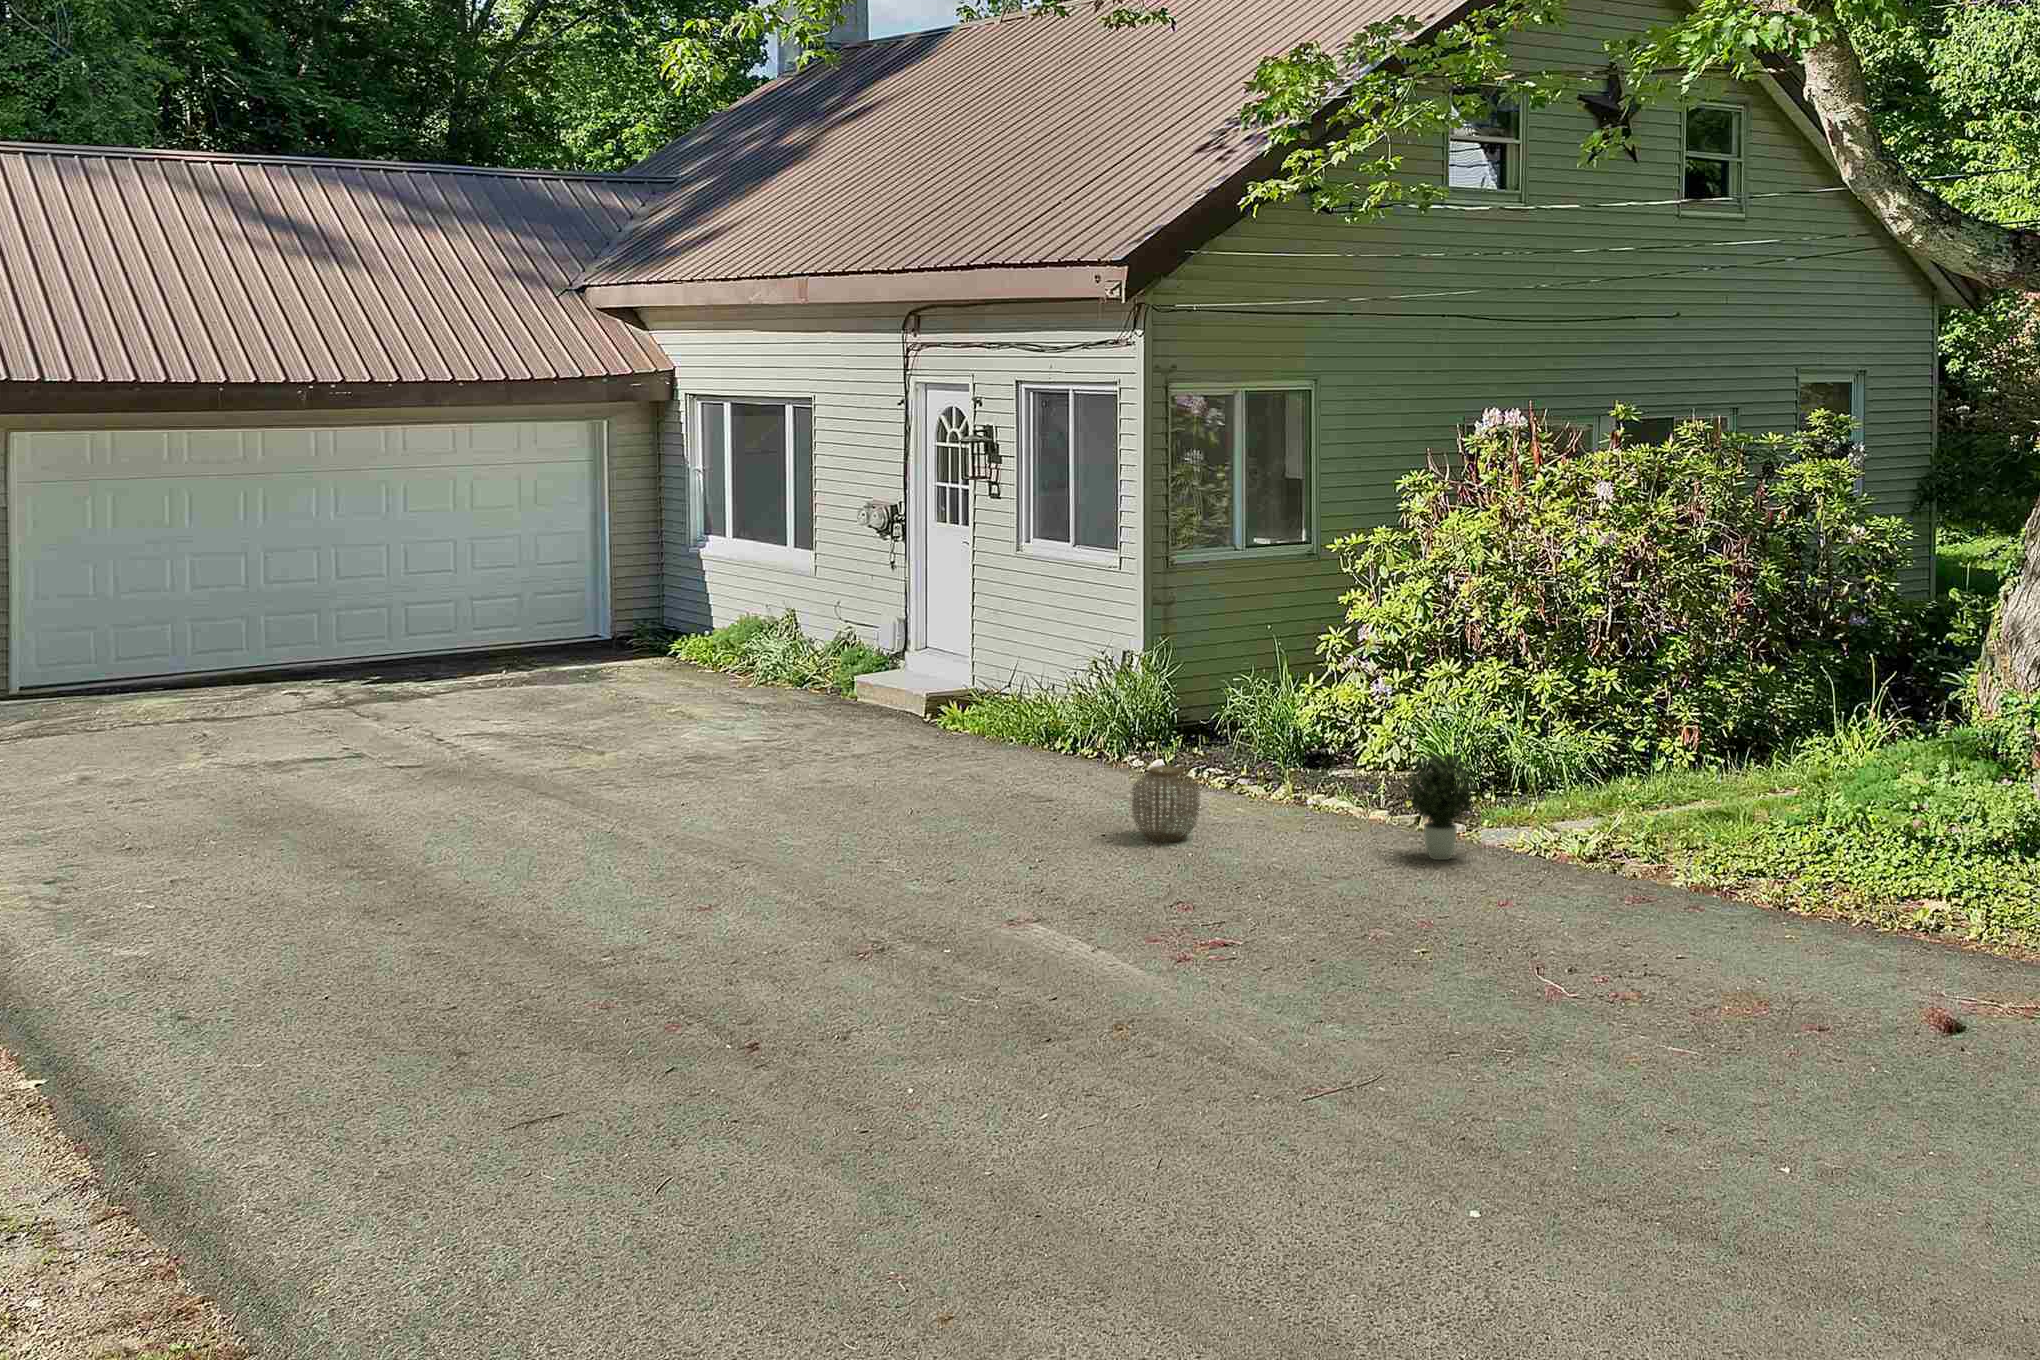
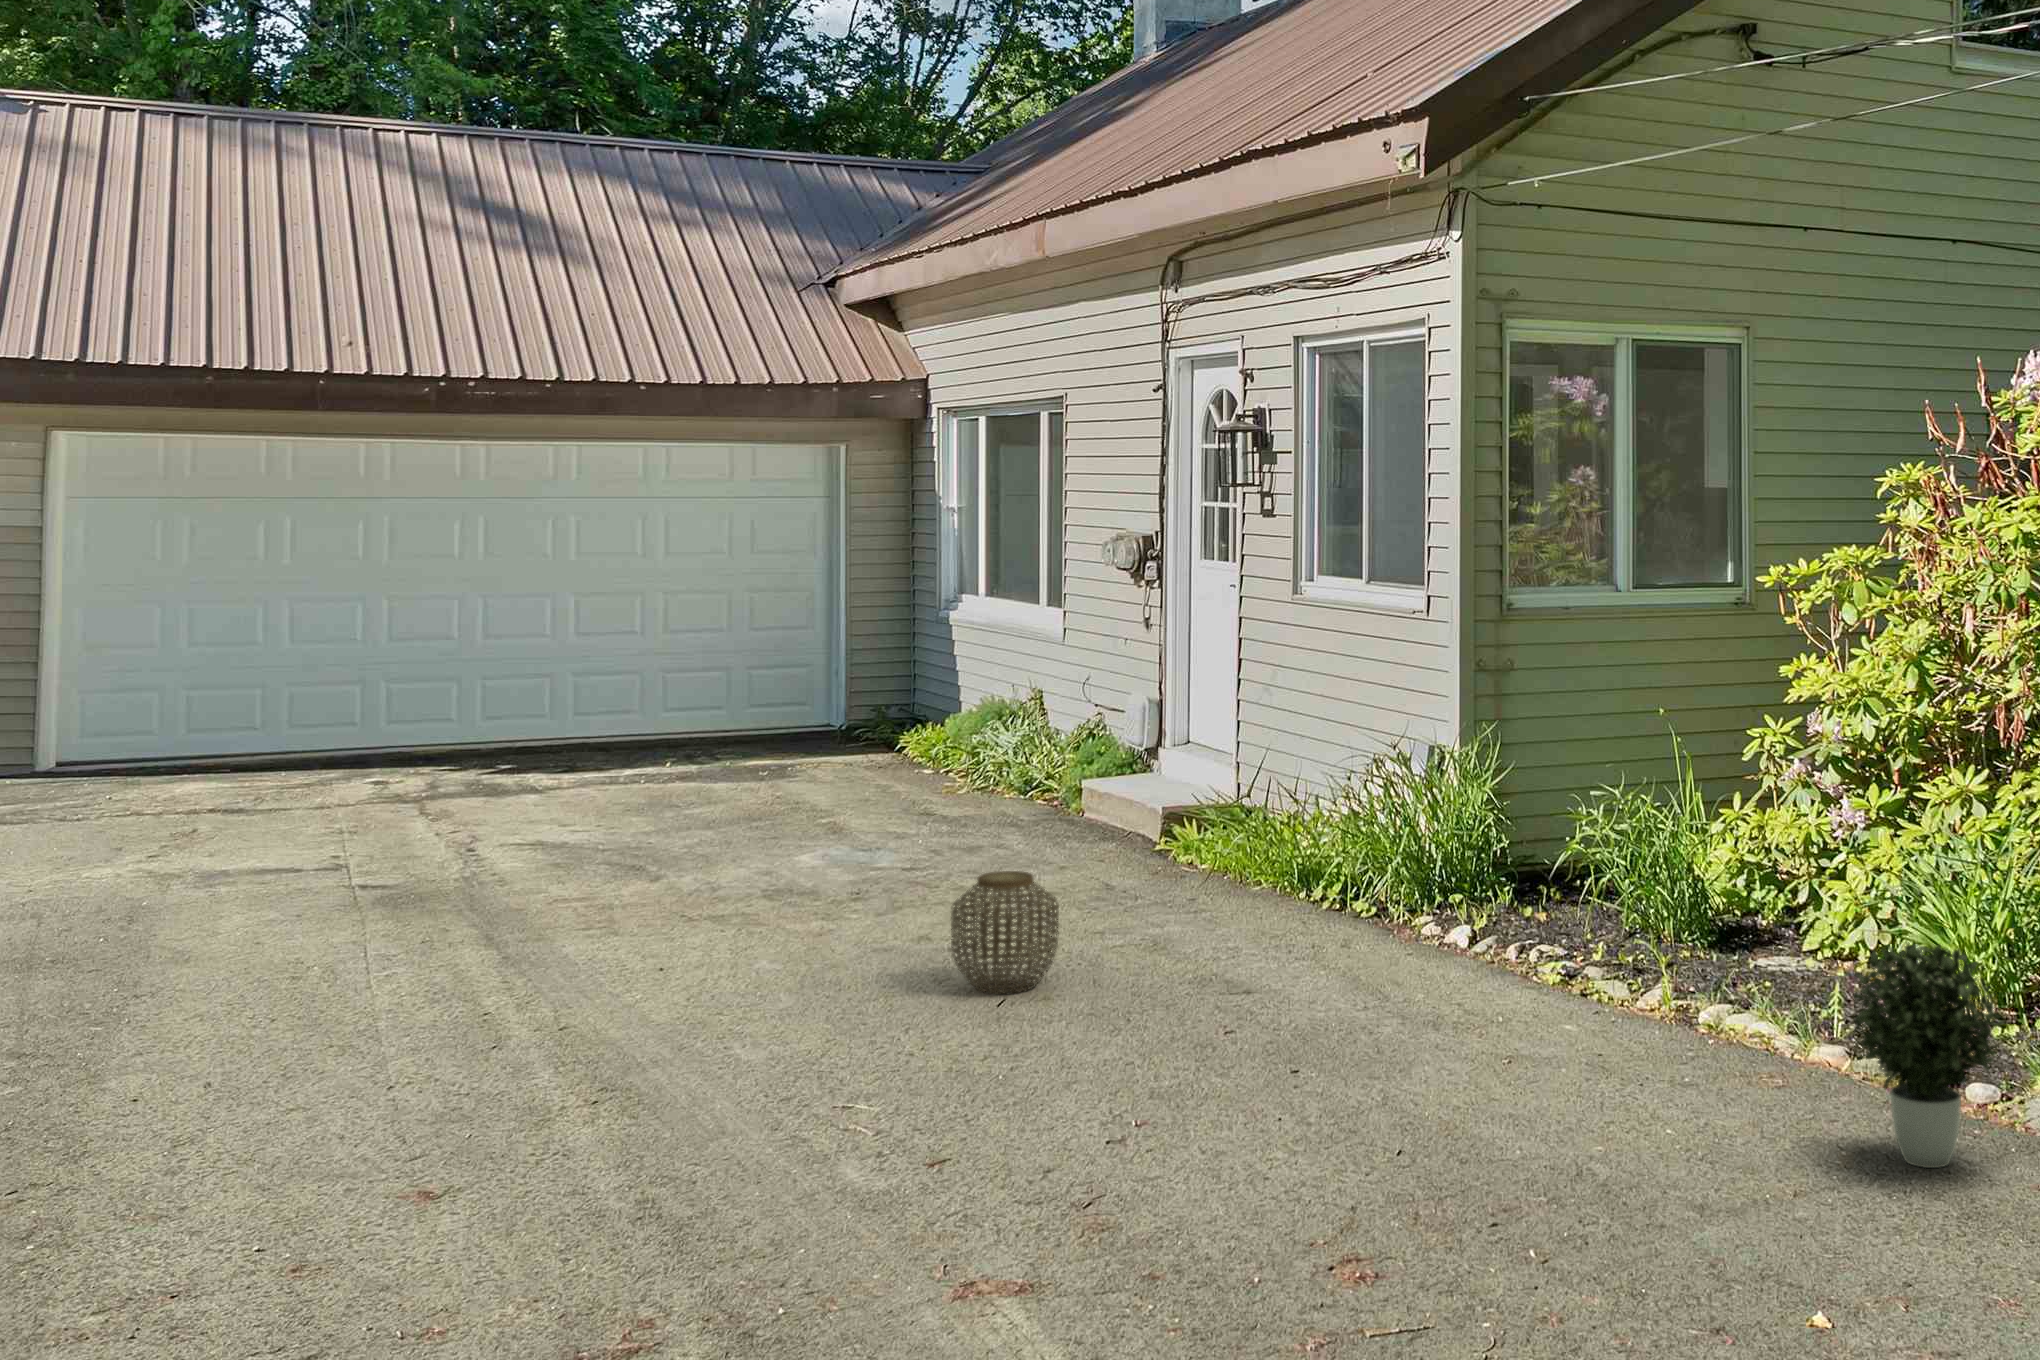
woven basket: present [1132,765,1199,842] -> present [951,871,1058,994]

